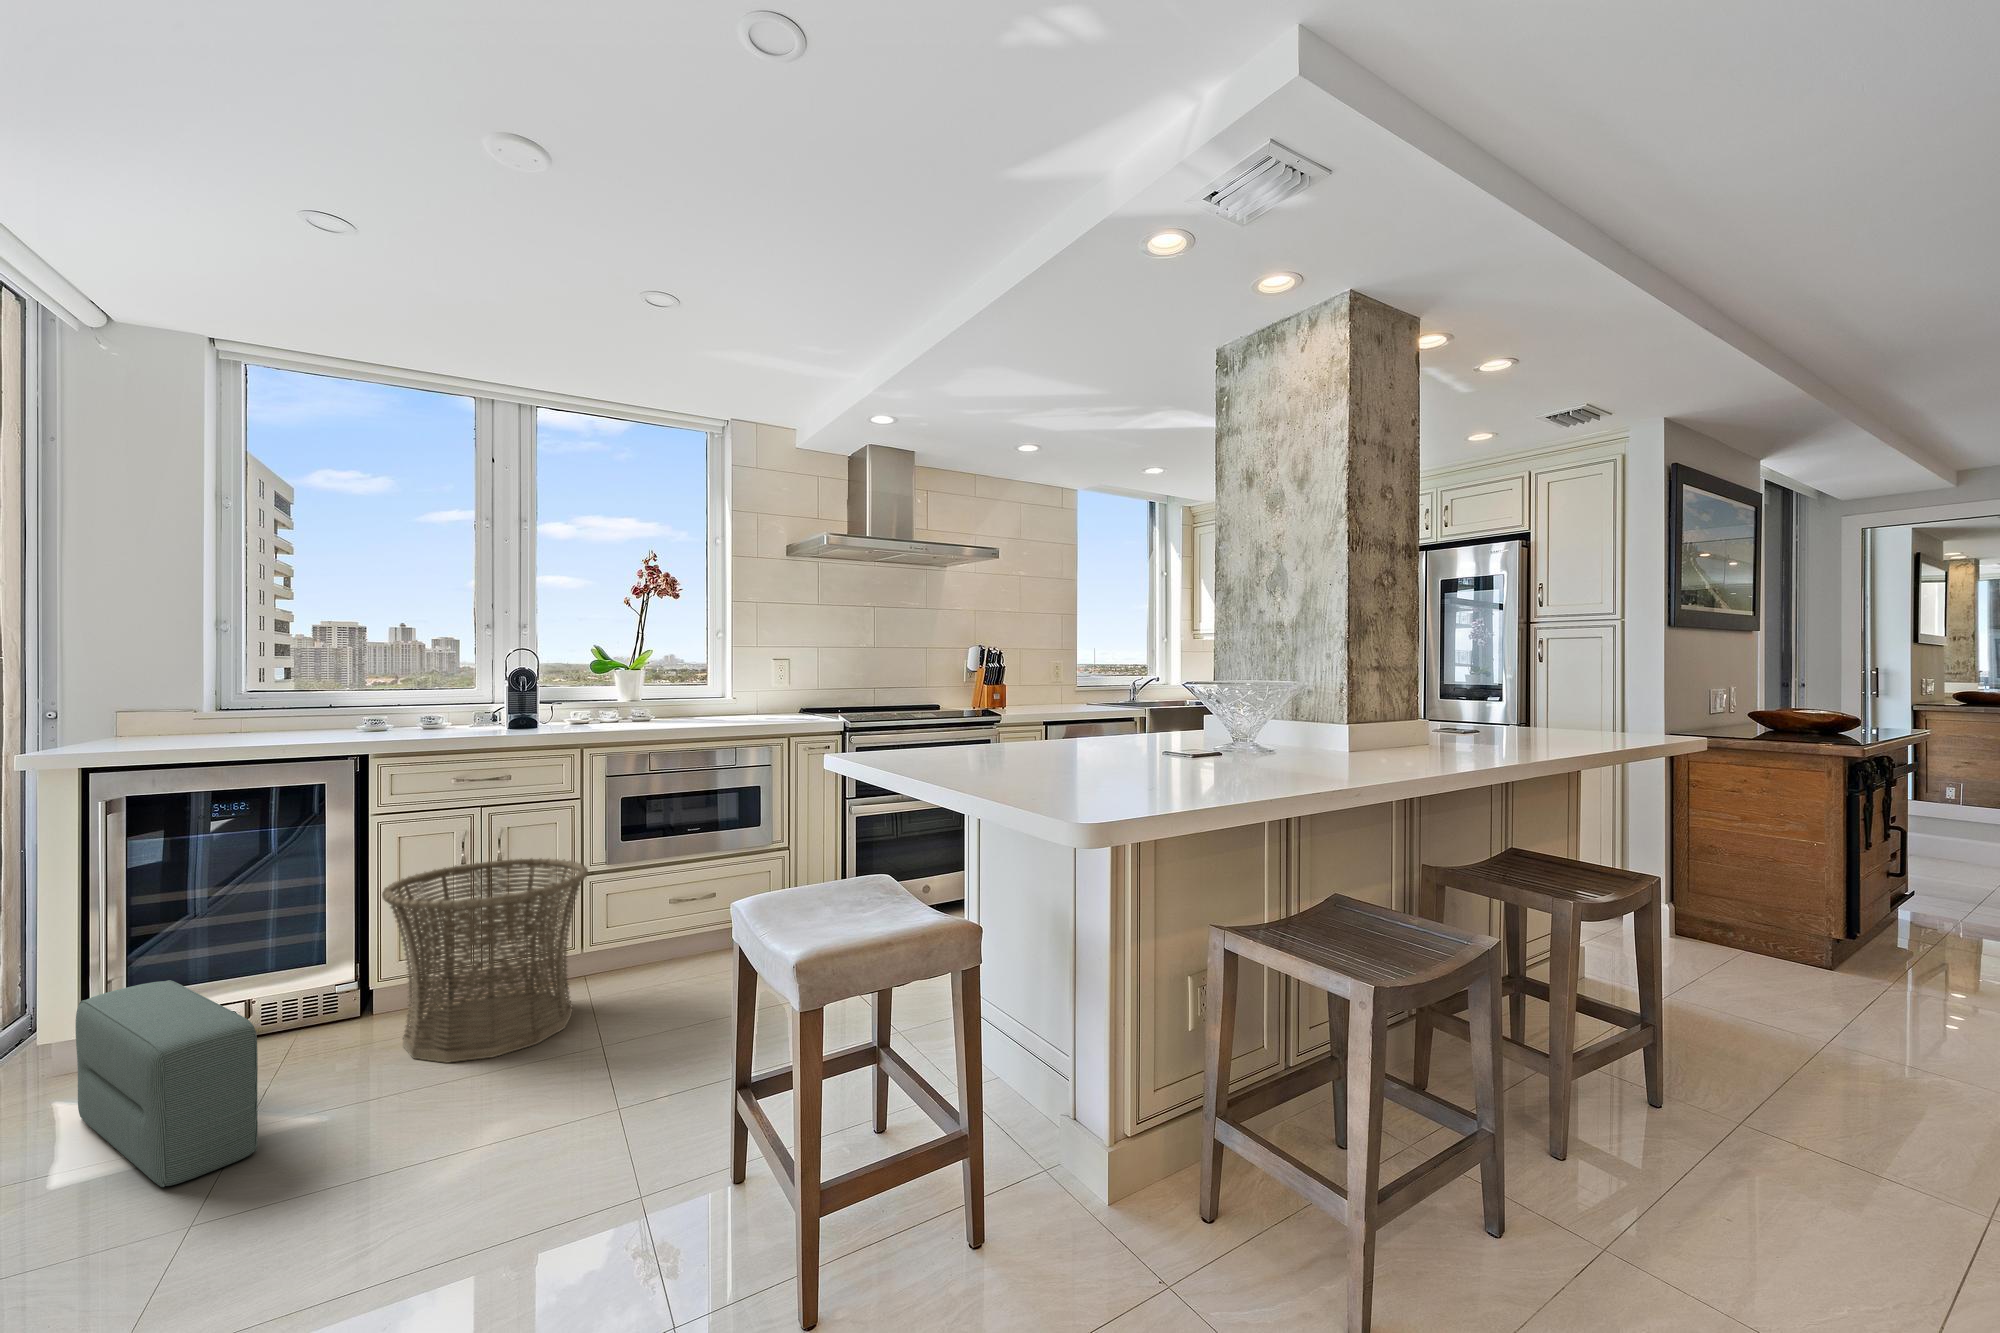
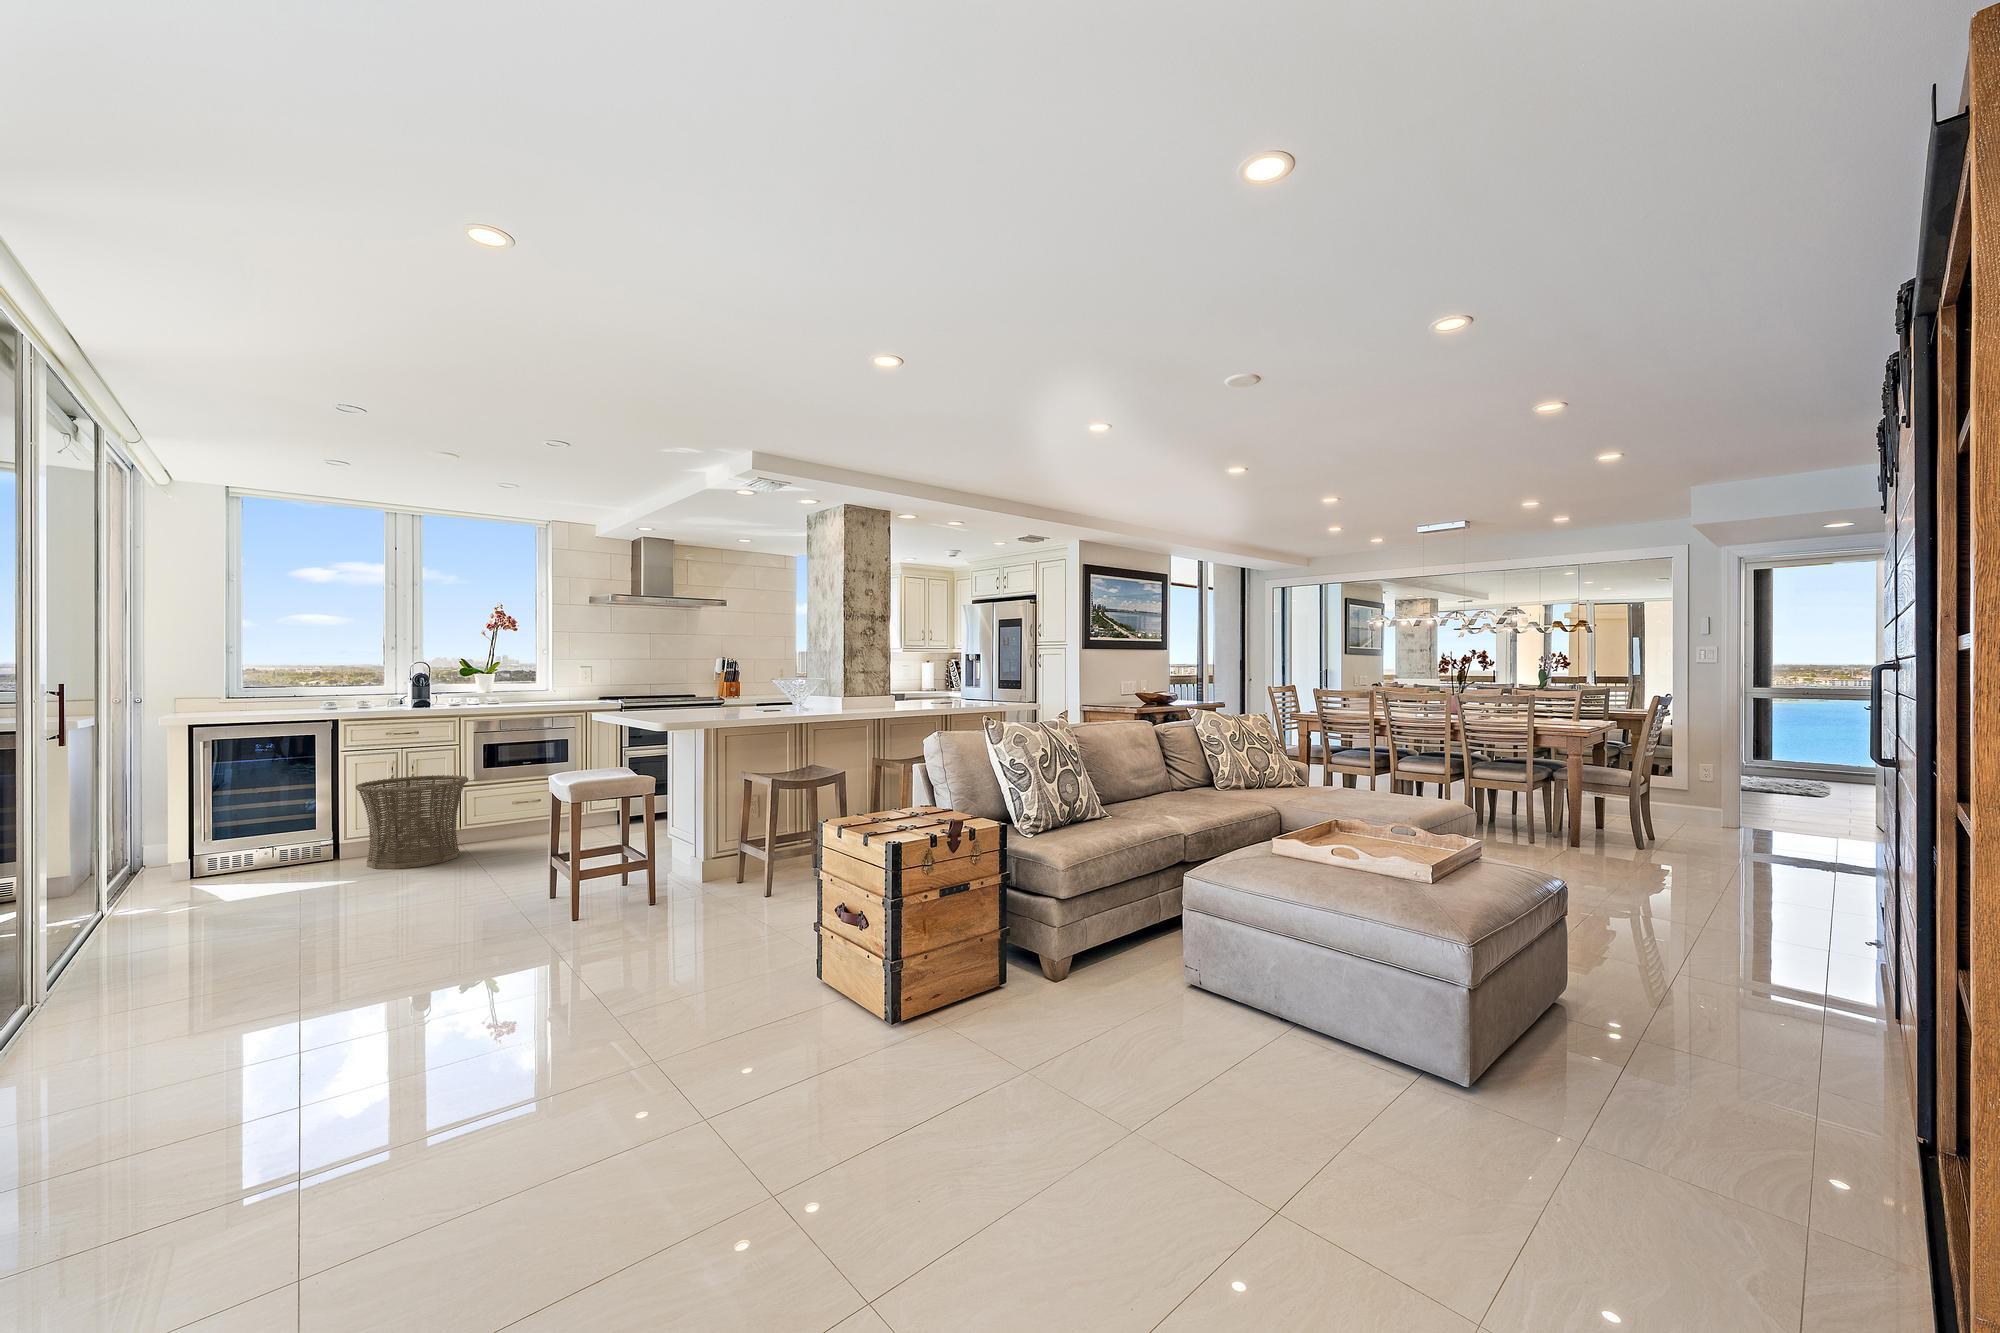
pouf: present [76,980,258,1187] -> none [206,827,315,900]

